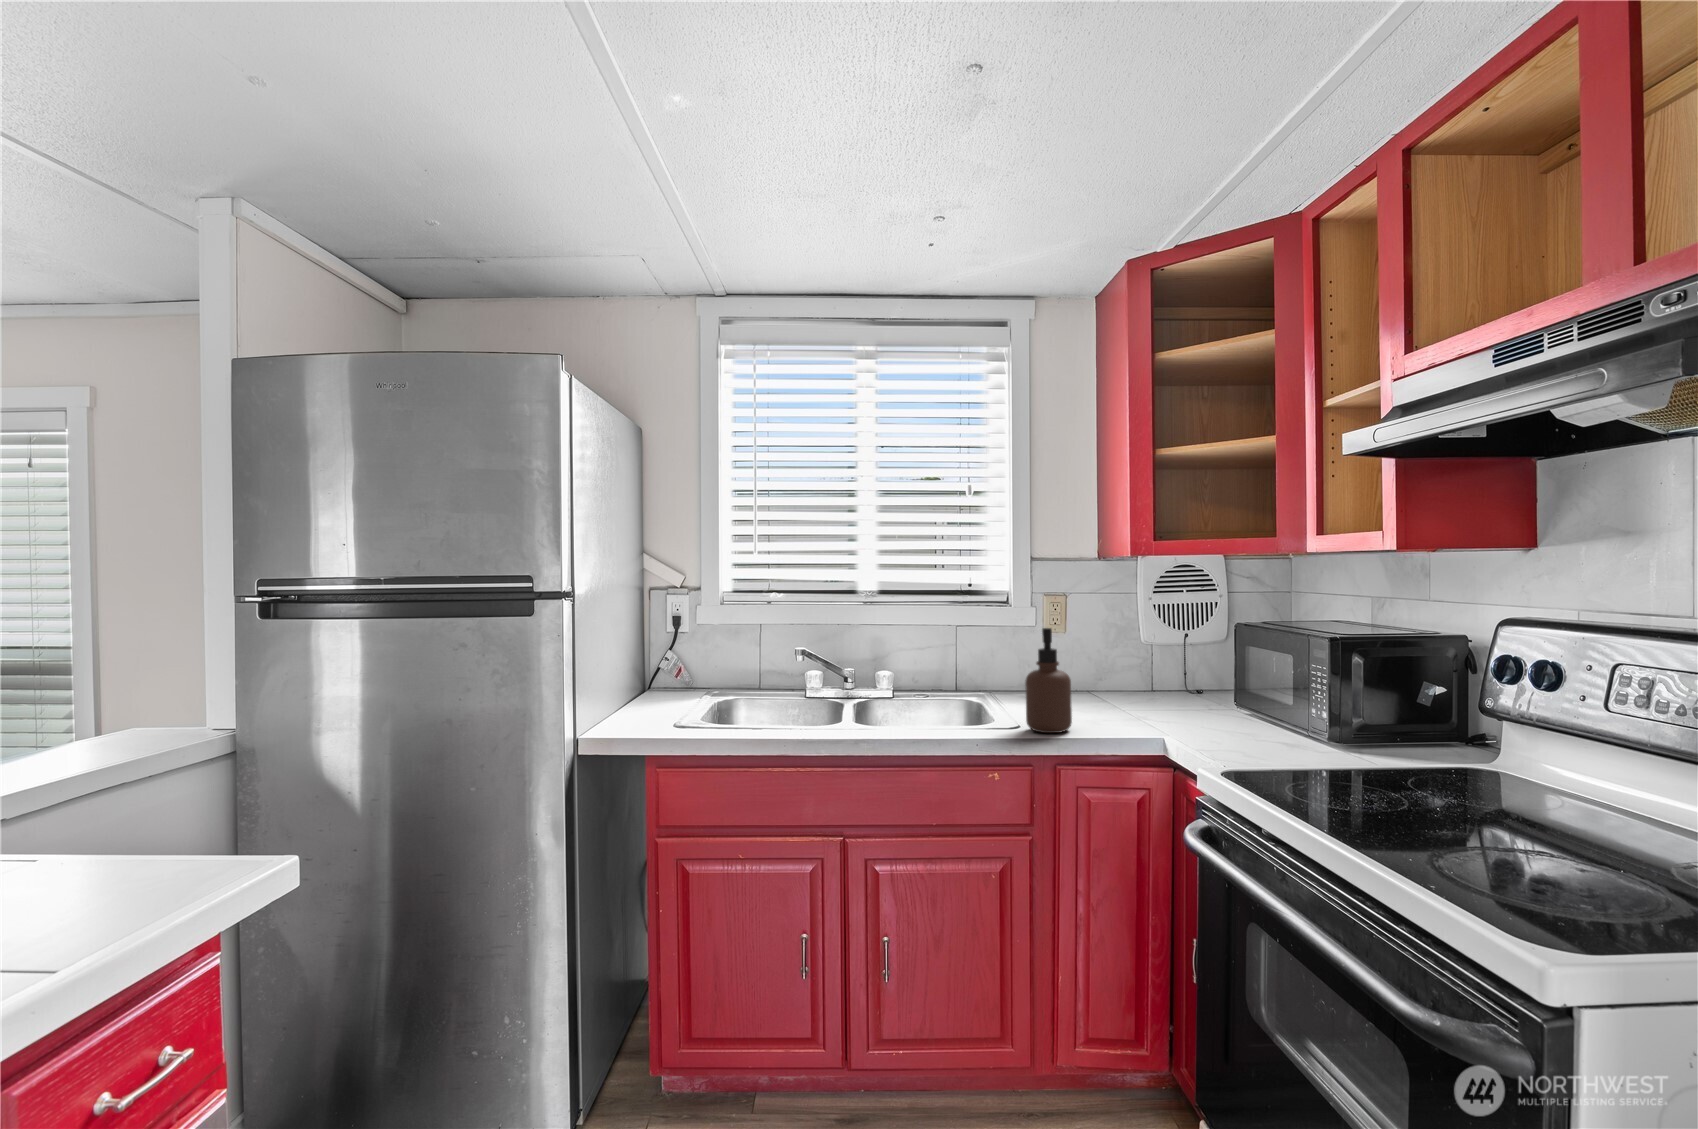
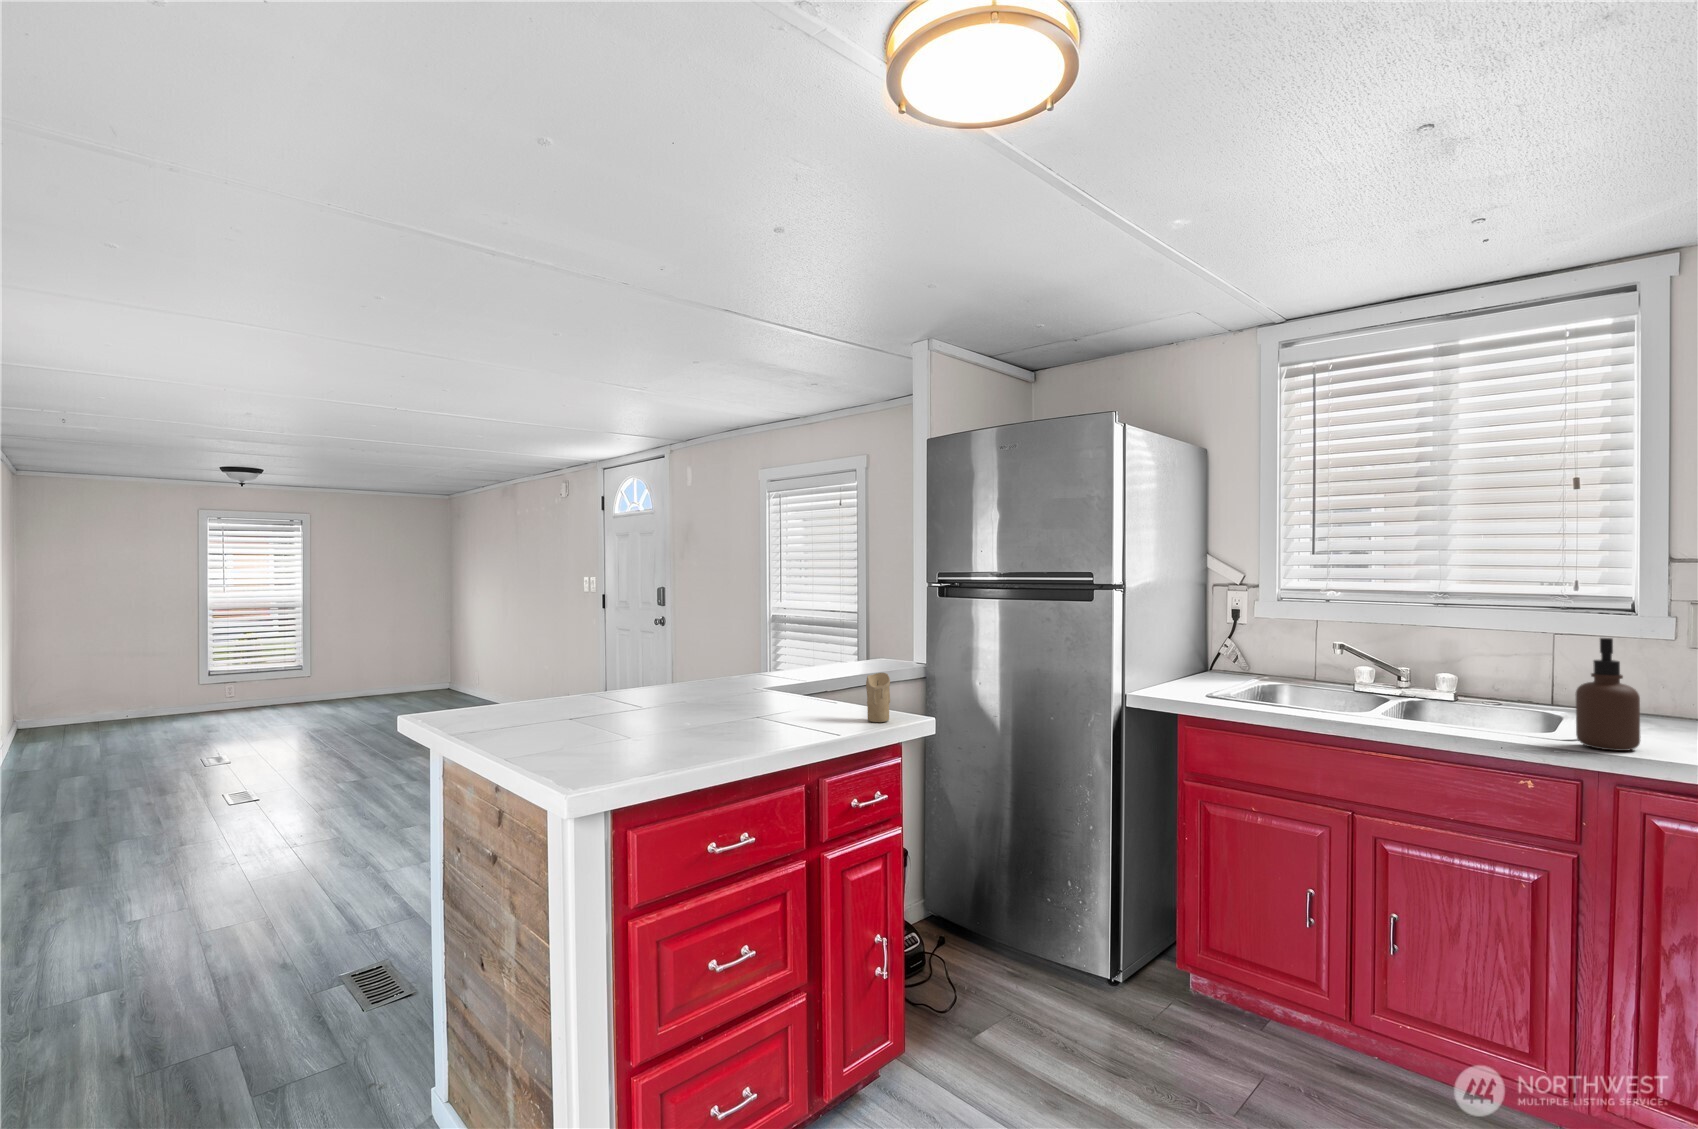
candle: none [88,795,161,912] -> present [866,673,890,722]

